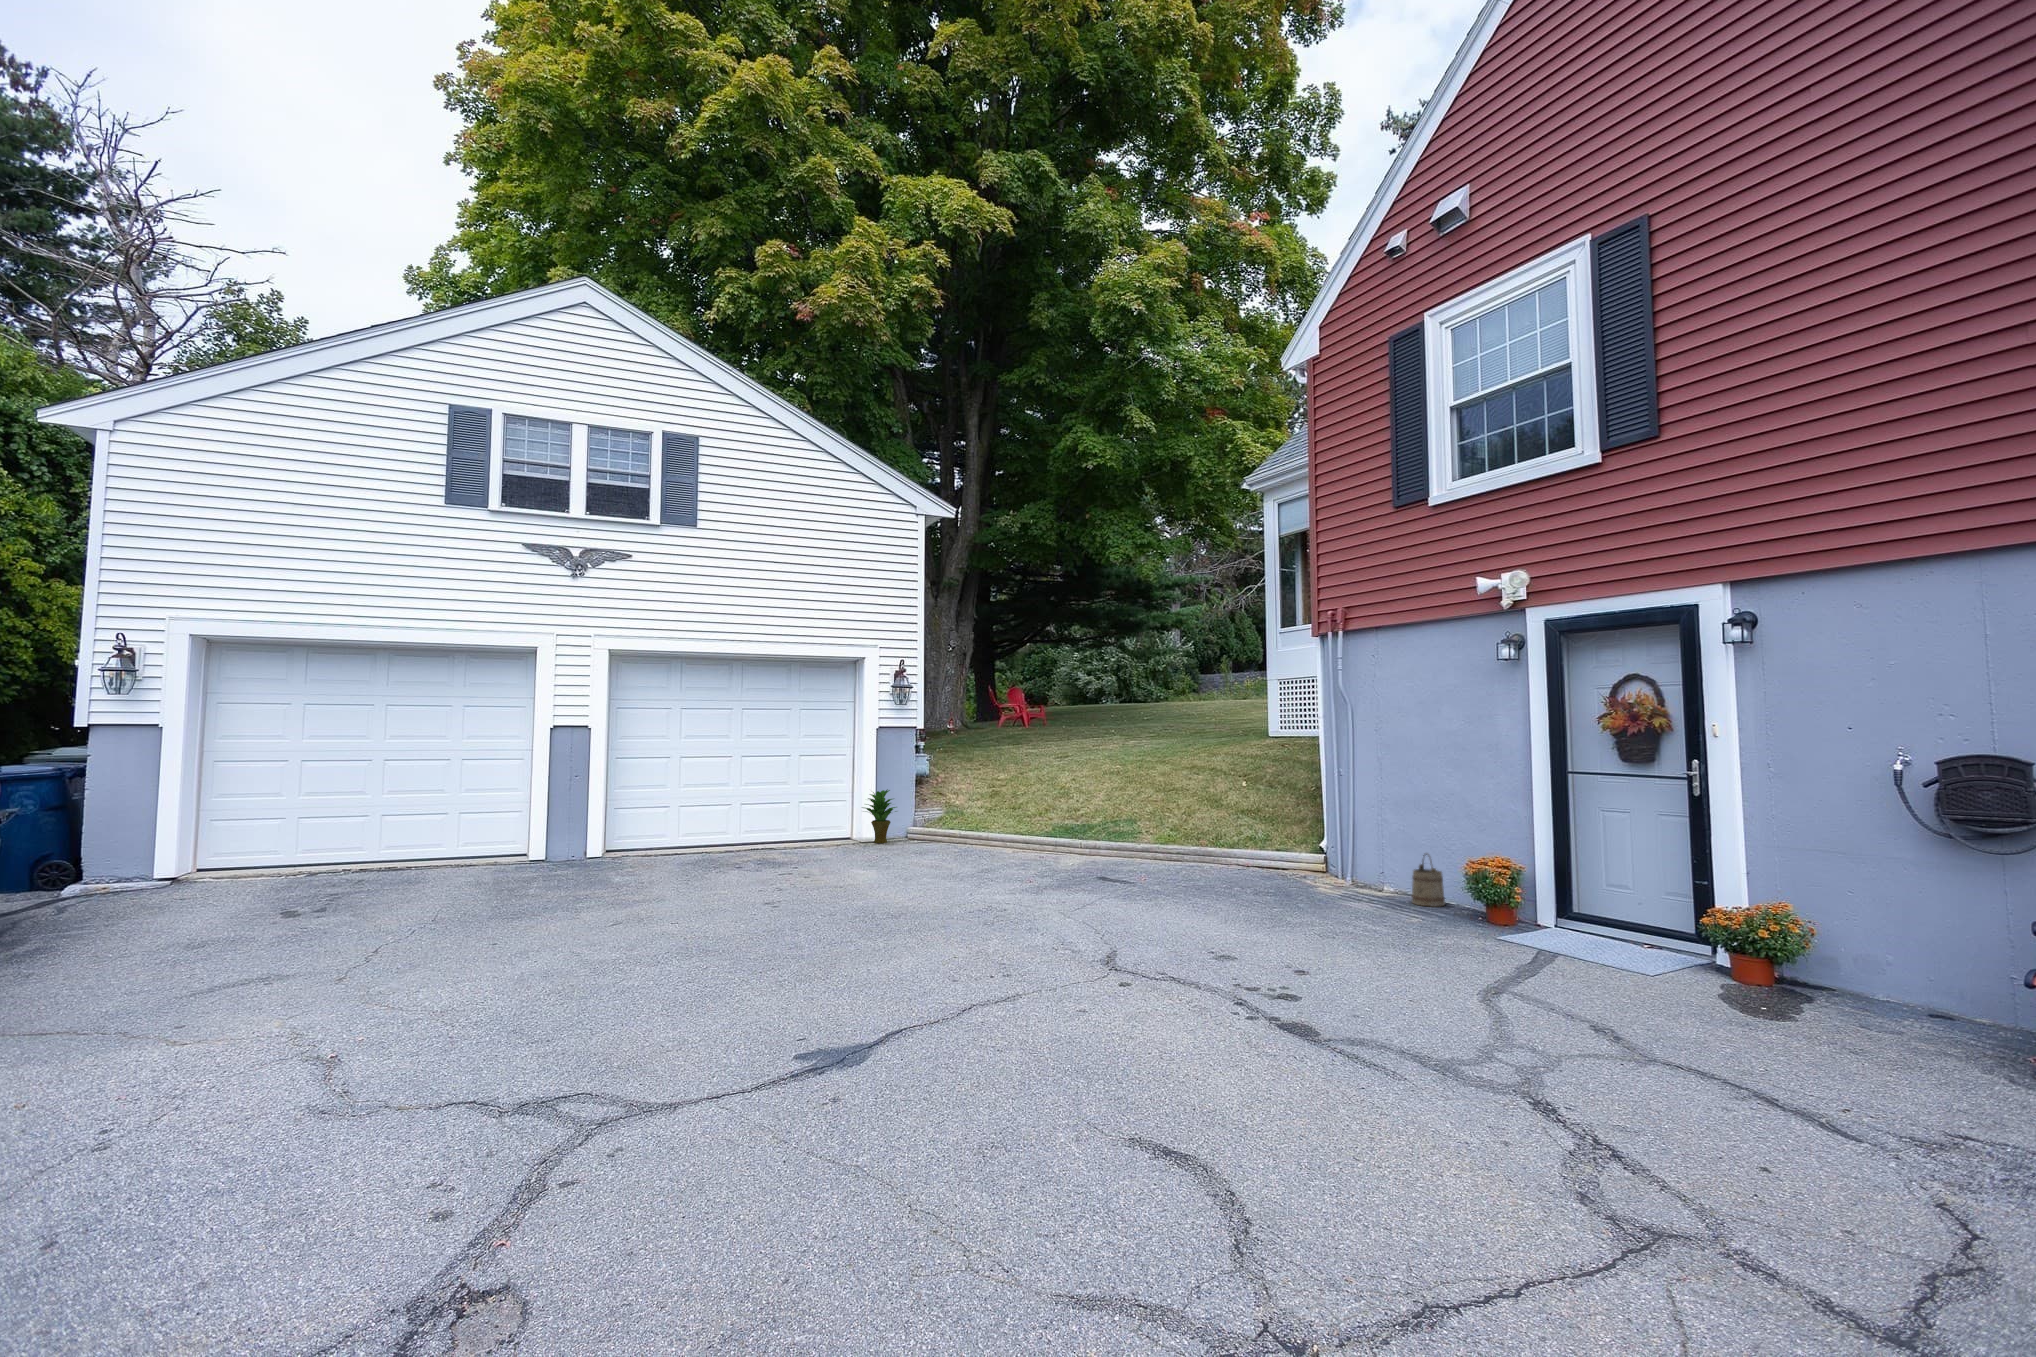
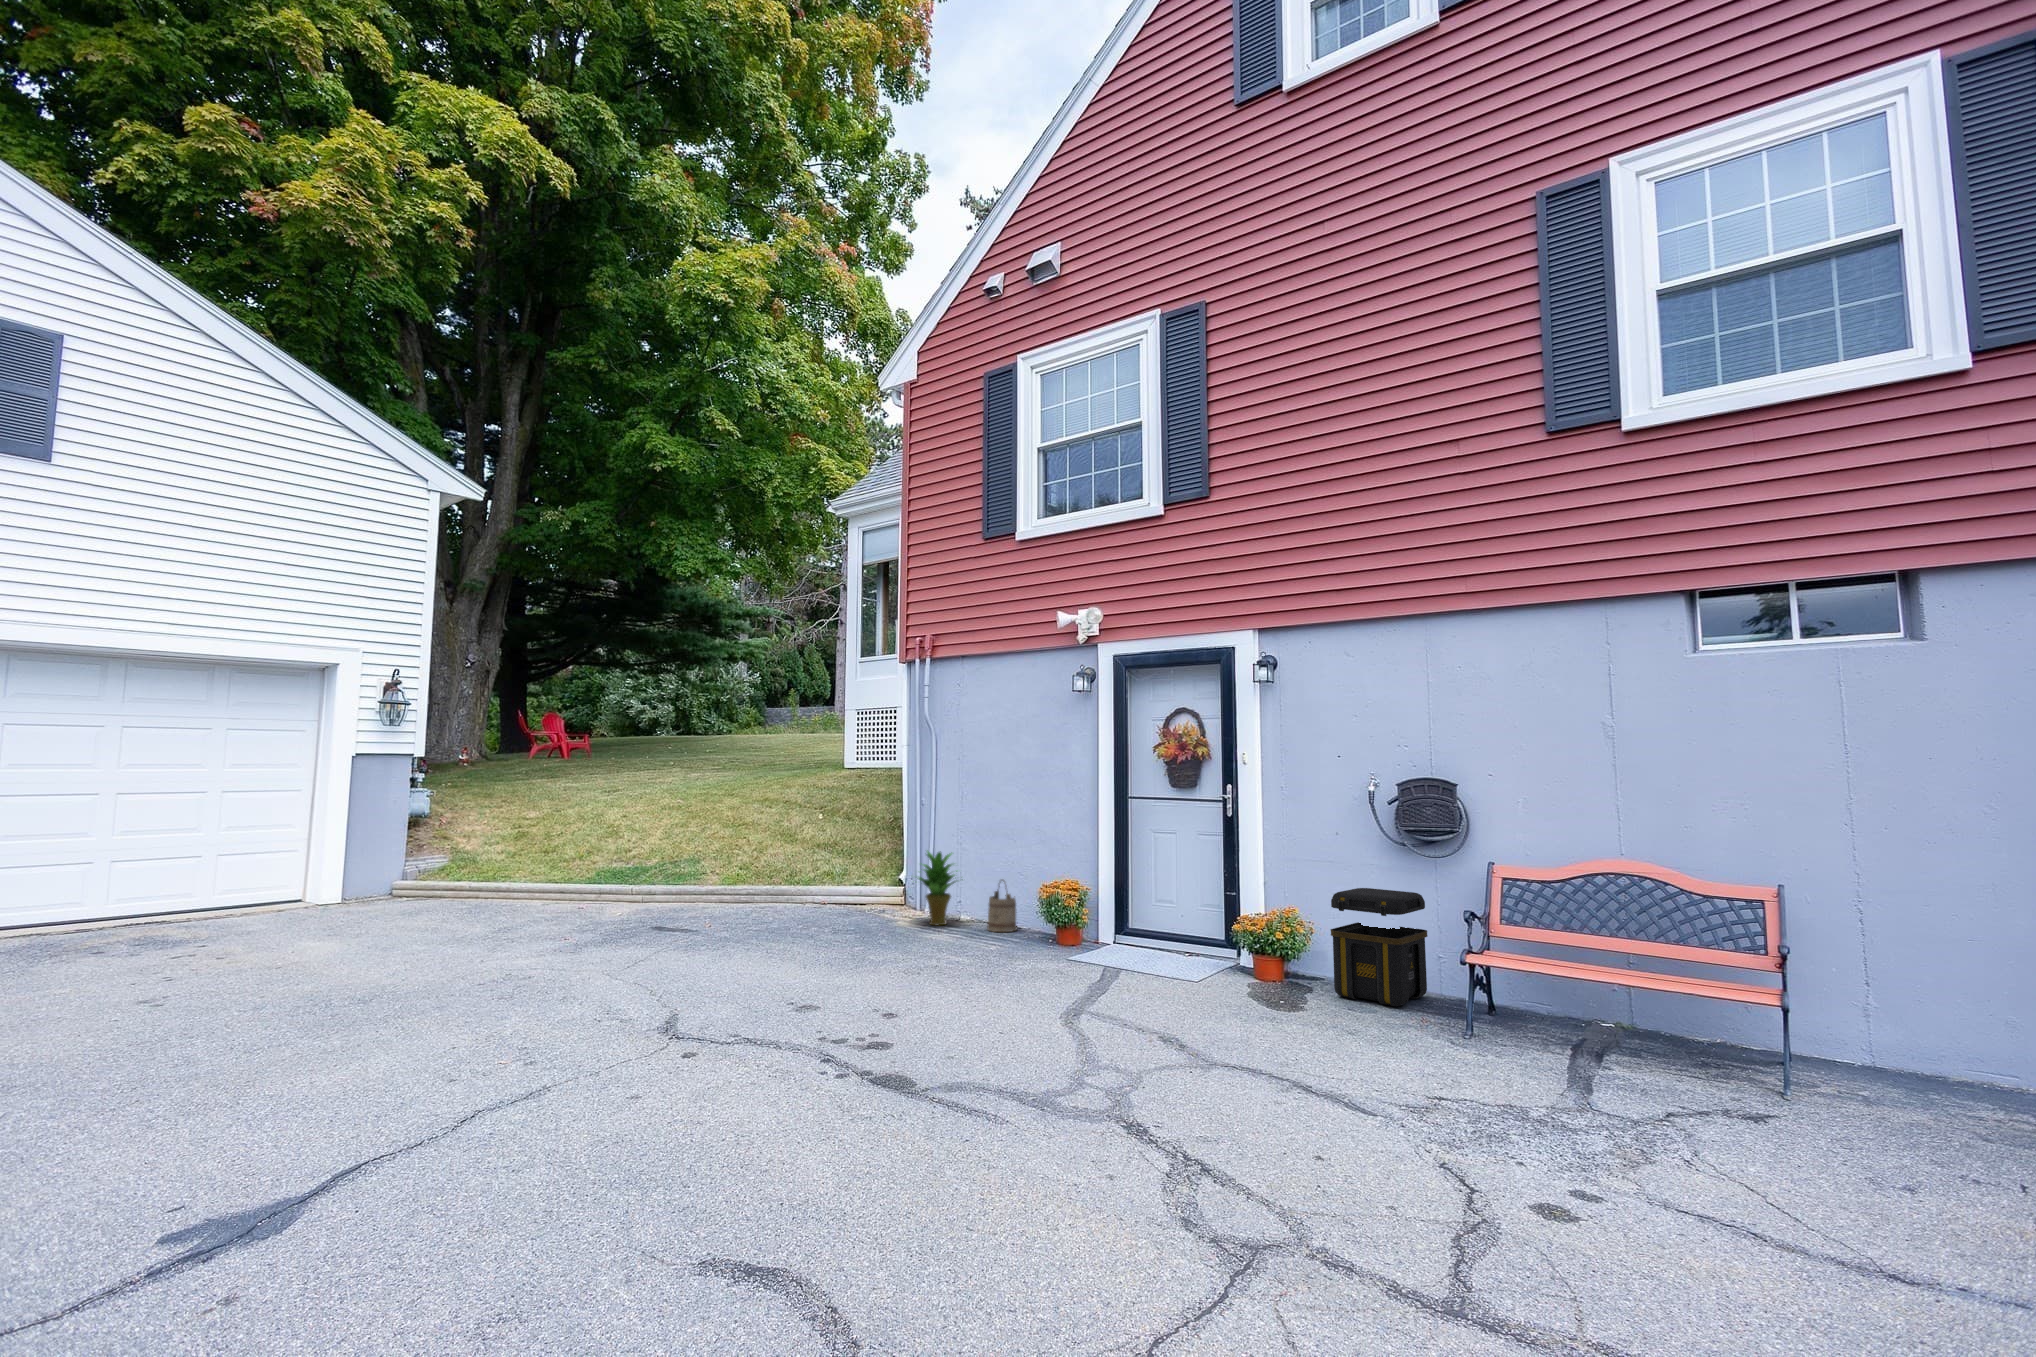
potted plant: present [862,789,896,843] -> present [918,851,957,926]
toolbox: none [1836,890,1991,1035] -> present [1331,888,1428,1006]

